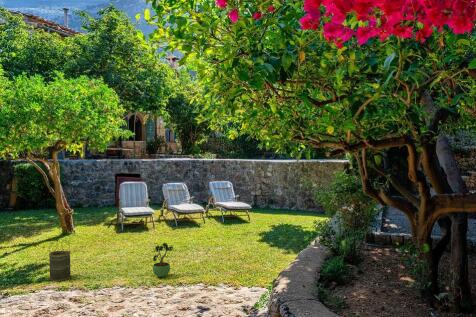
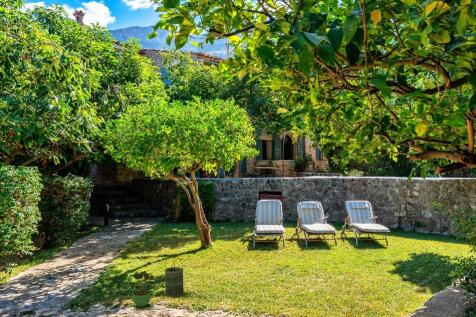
potted plant: present [153,243,173,277] -> present [130,271,154,307]

